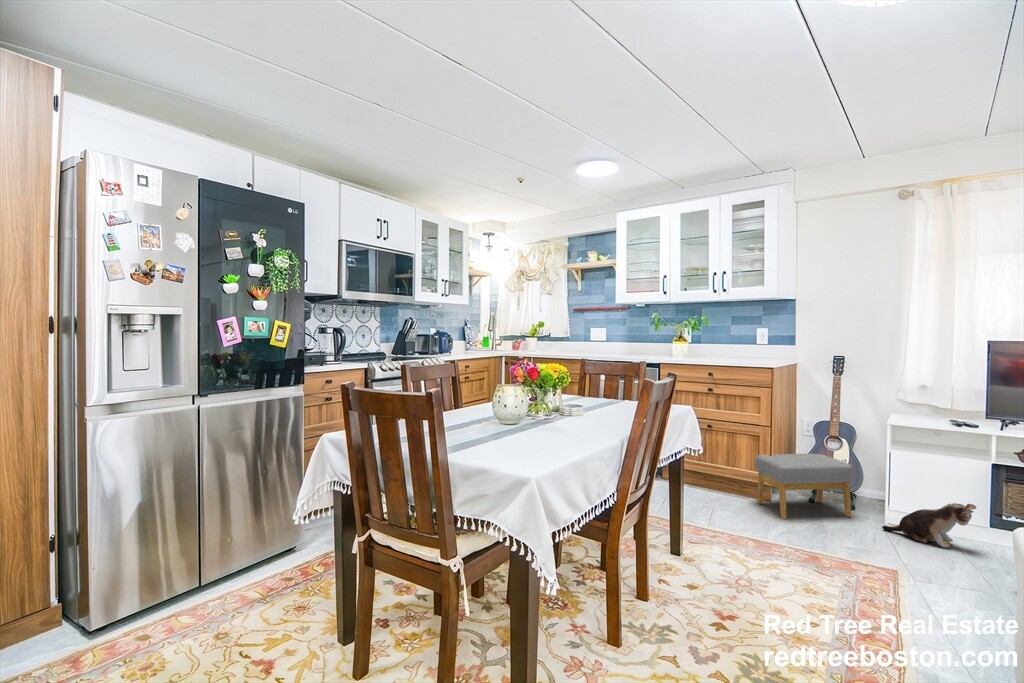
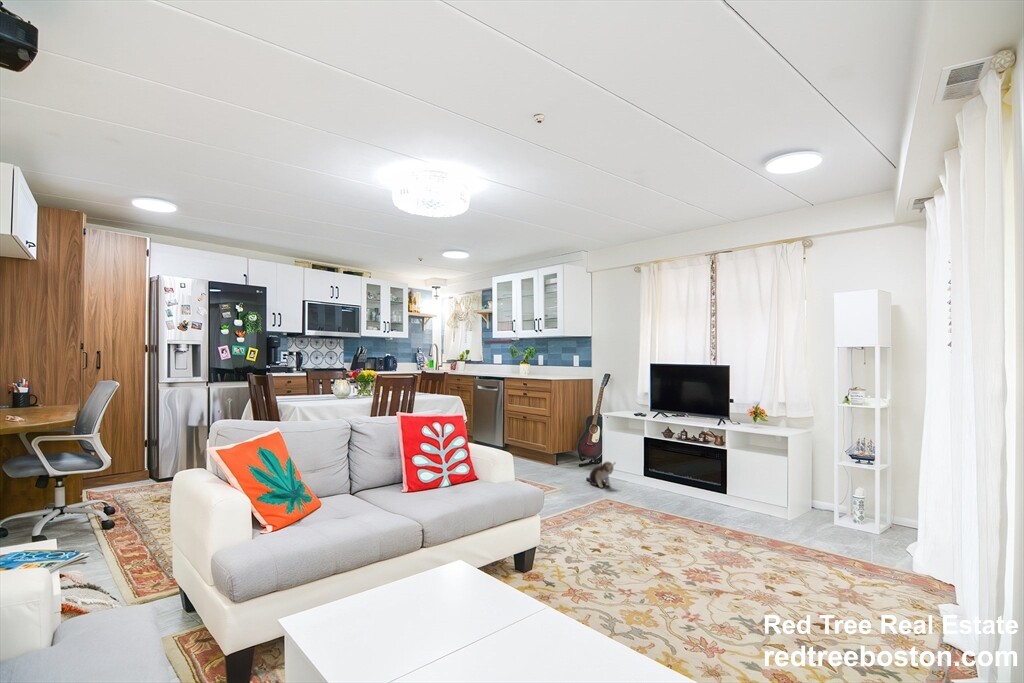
footstool: present [755,454,853,519] -> none [538,436,585,475]

